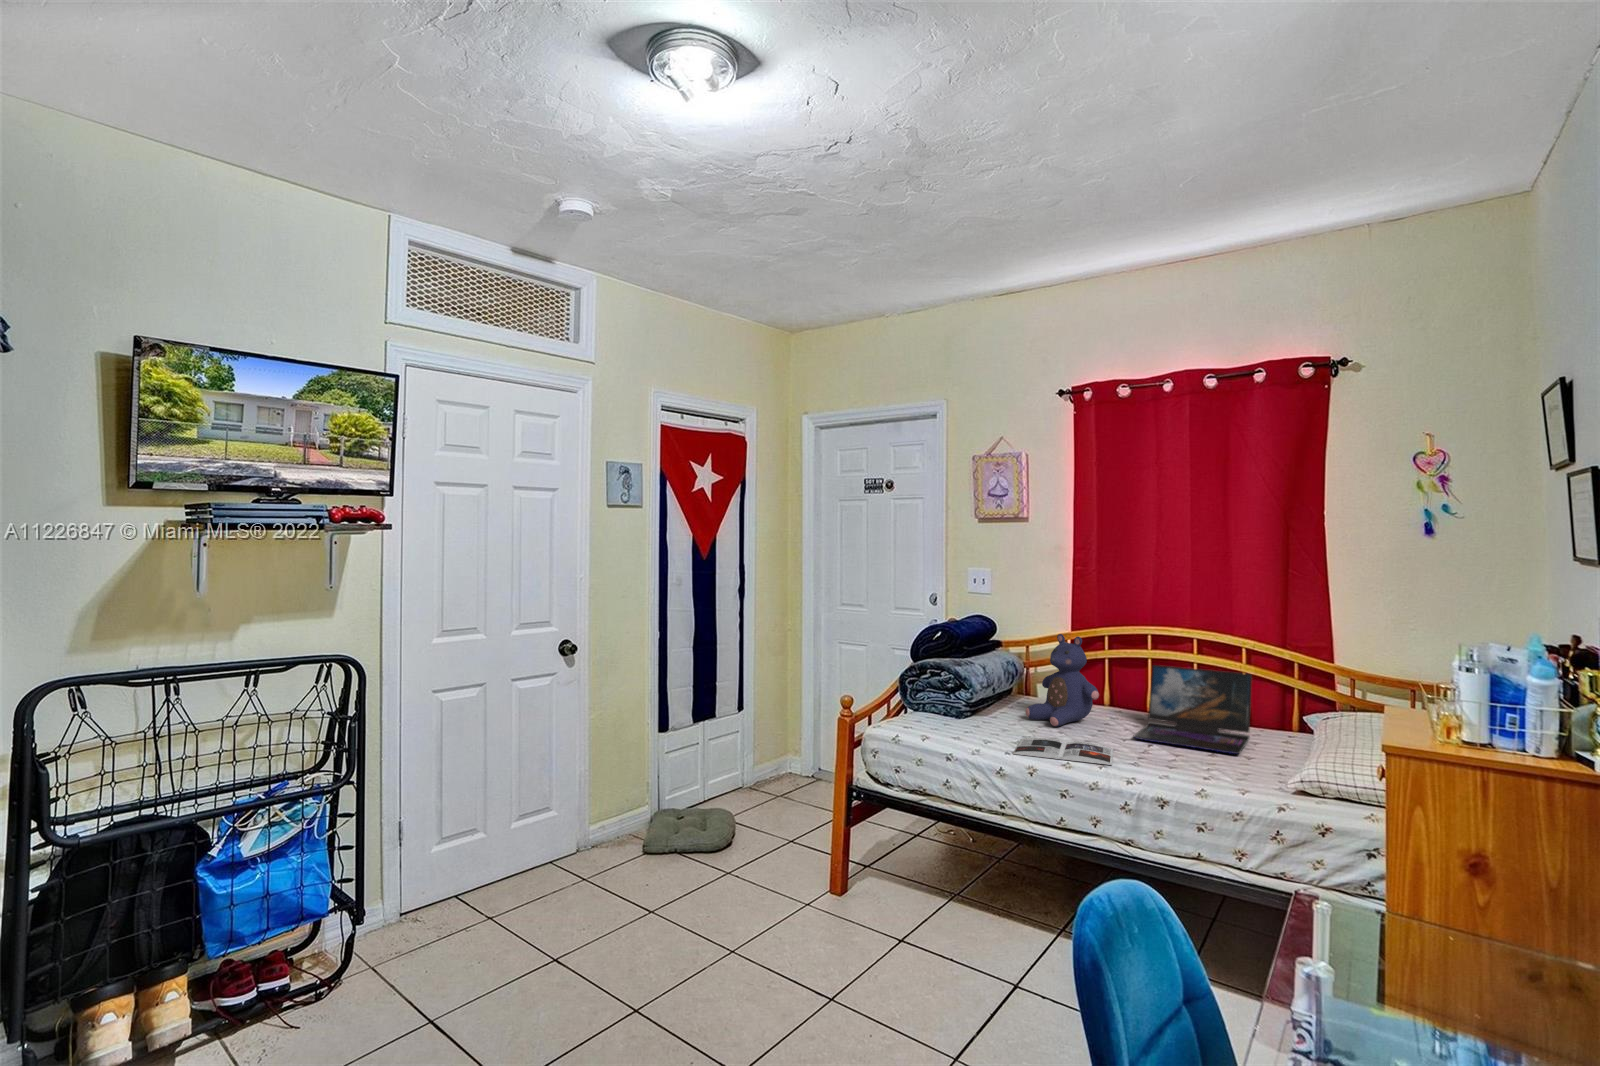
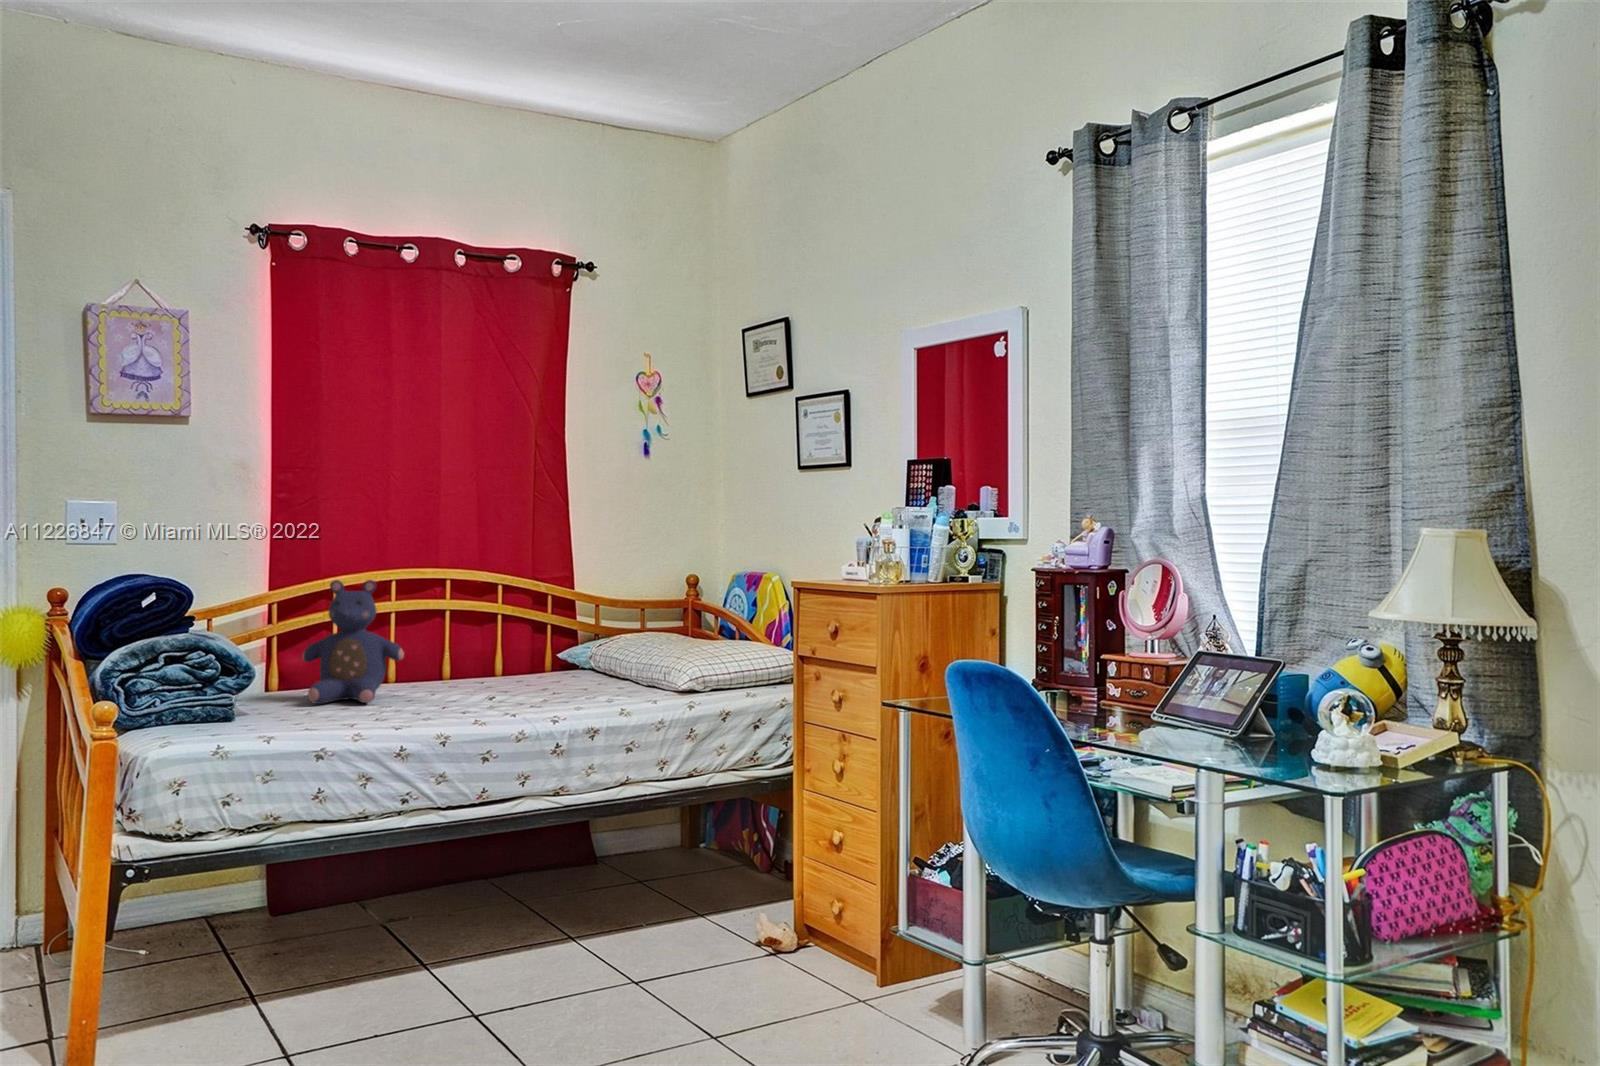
laptop: present [1133,665,1252,754] -> none [436,607,577,696]
magazine: present [1013,738,1113,765] -> none [374,703,519,726]

